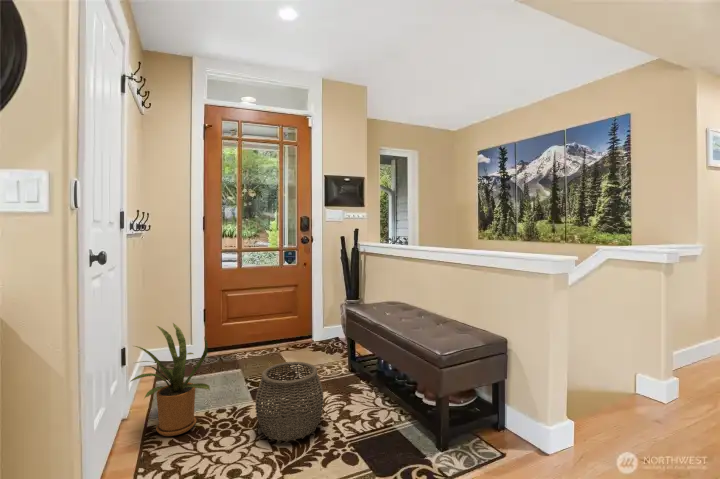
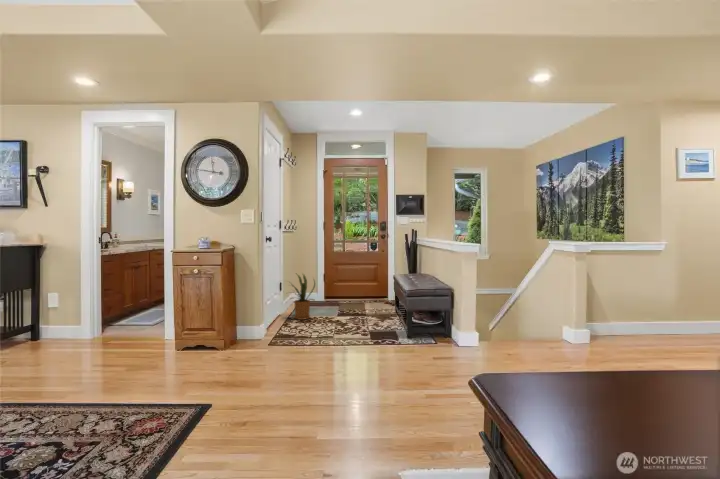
woven basket: present [255,362,324,442] -> none [333,294,365,326]

